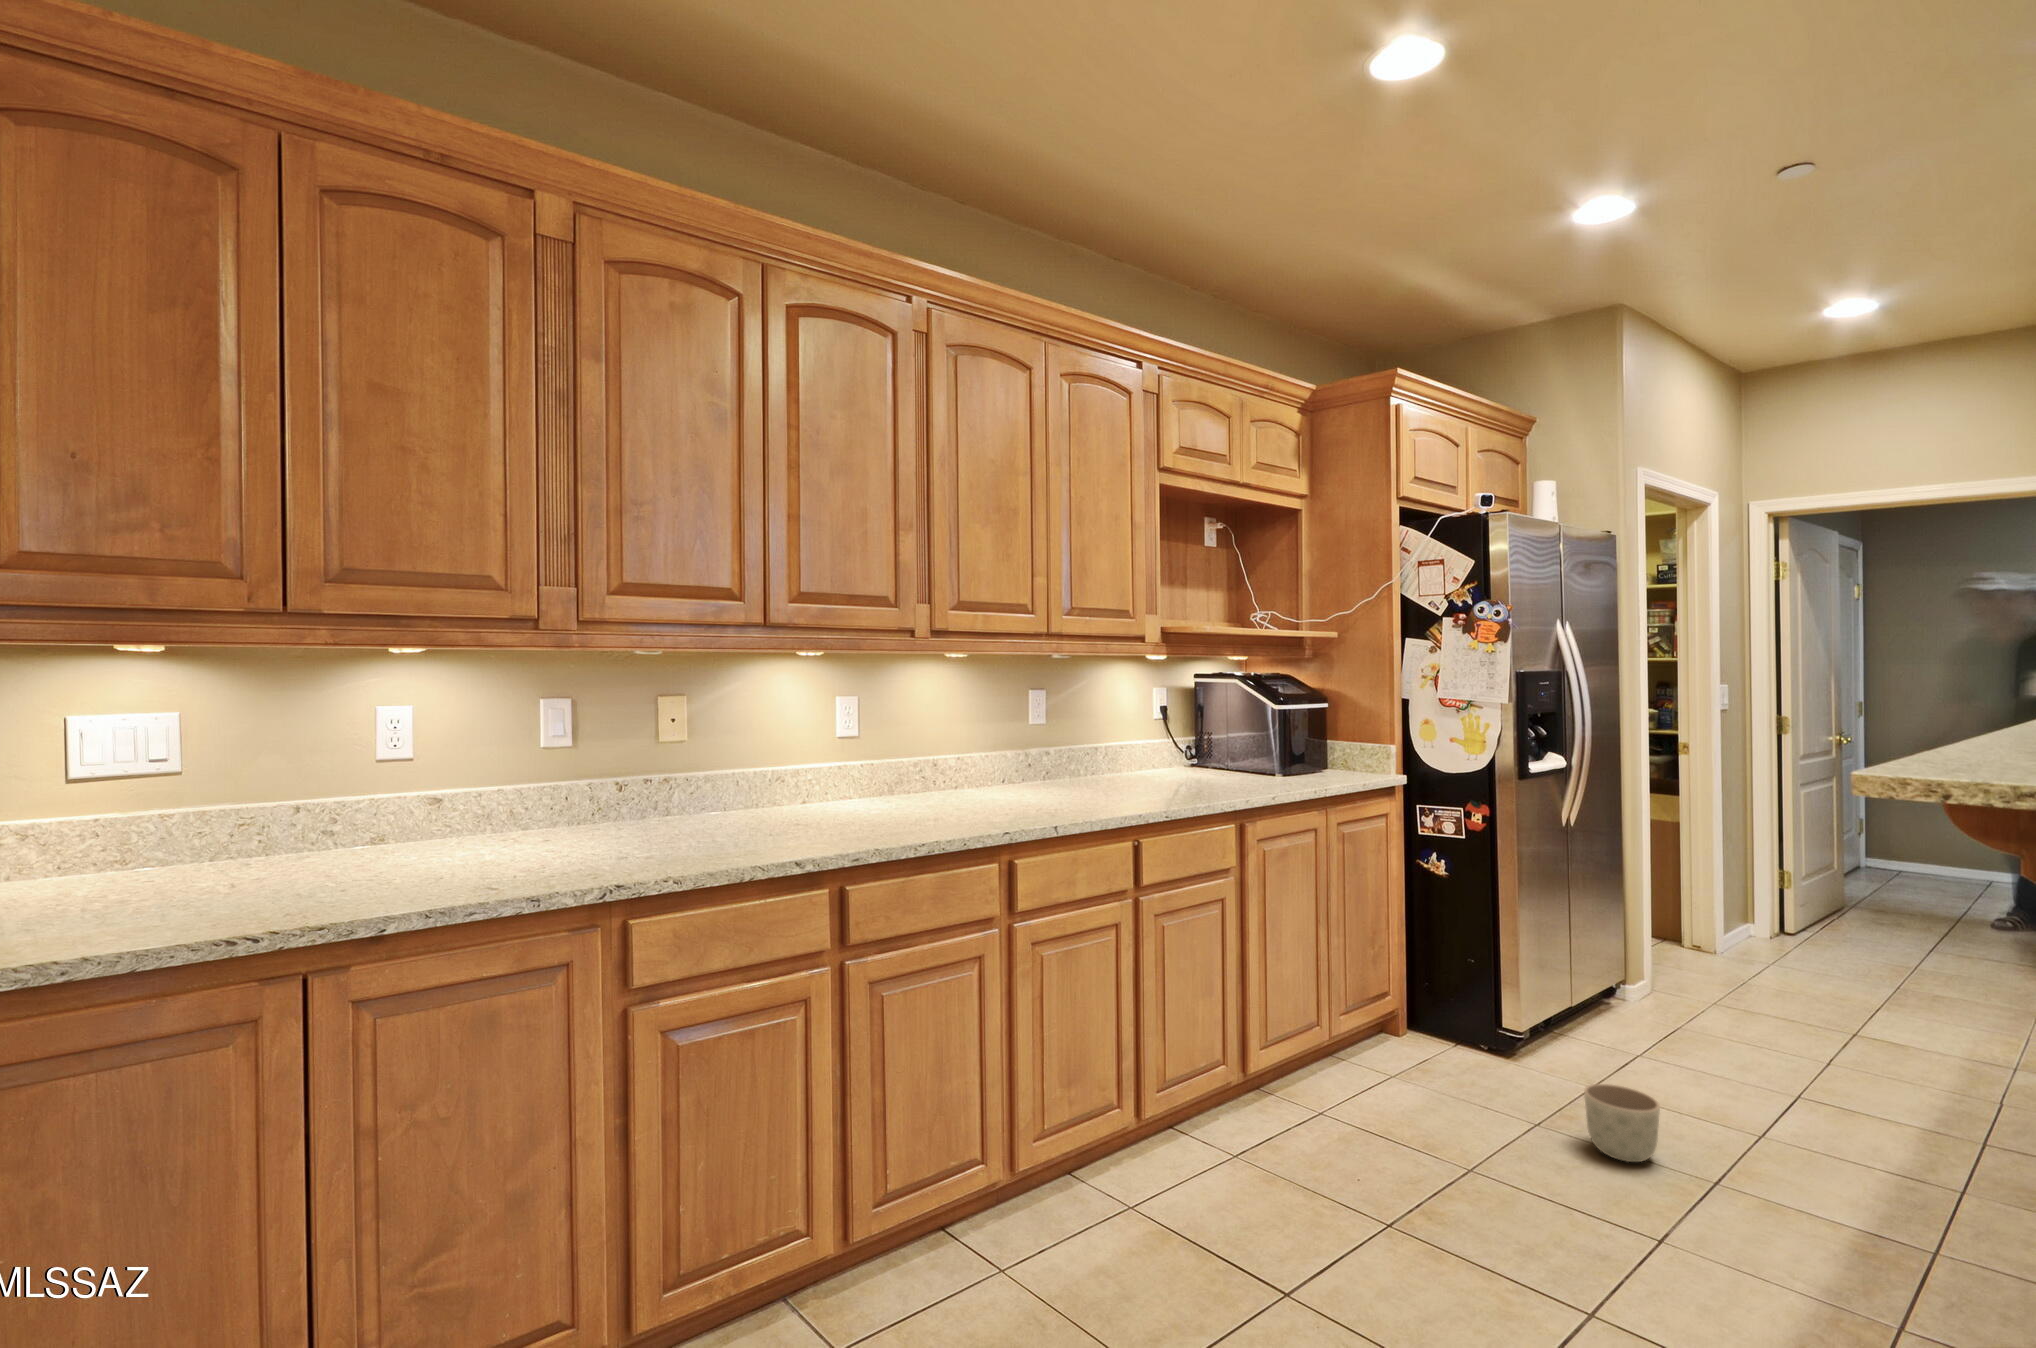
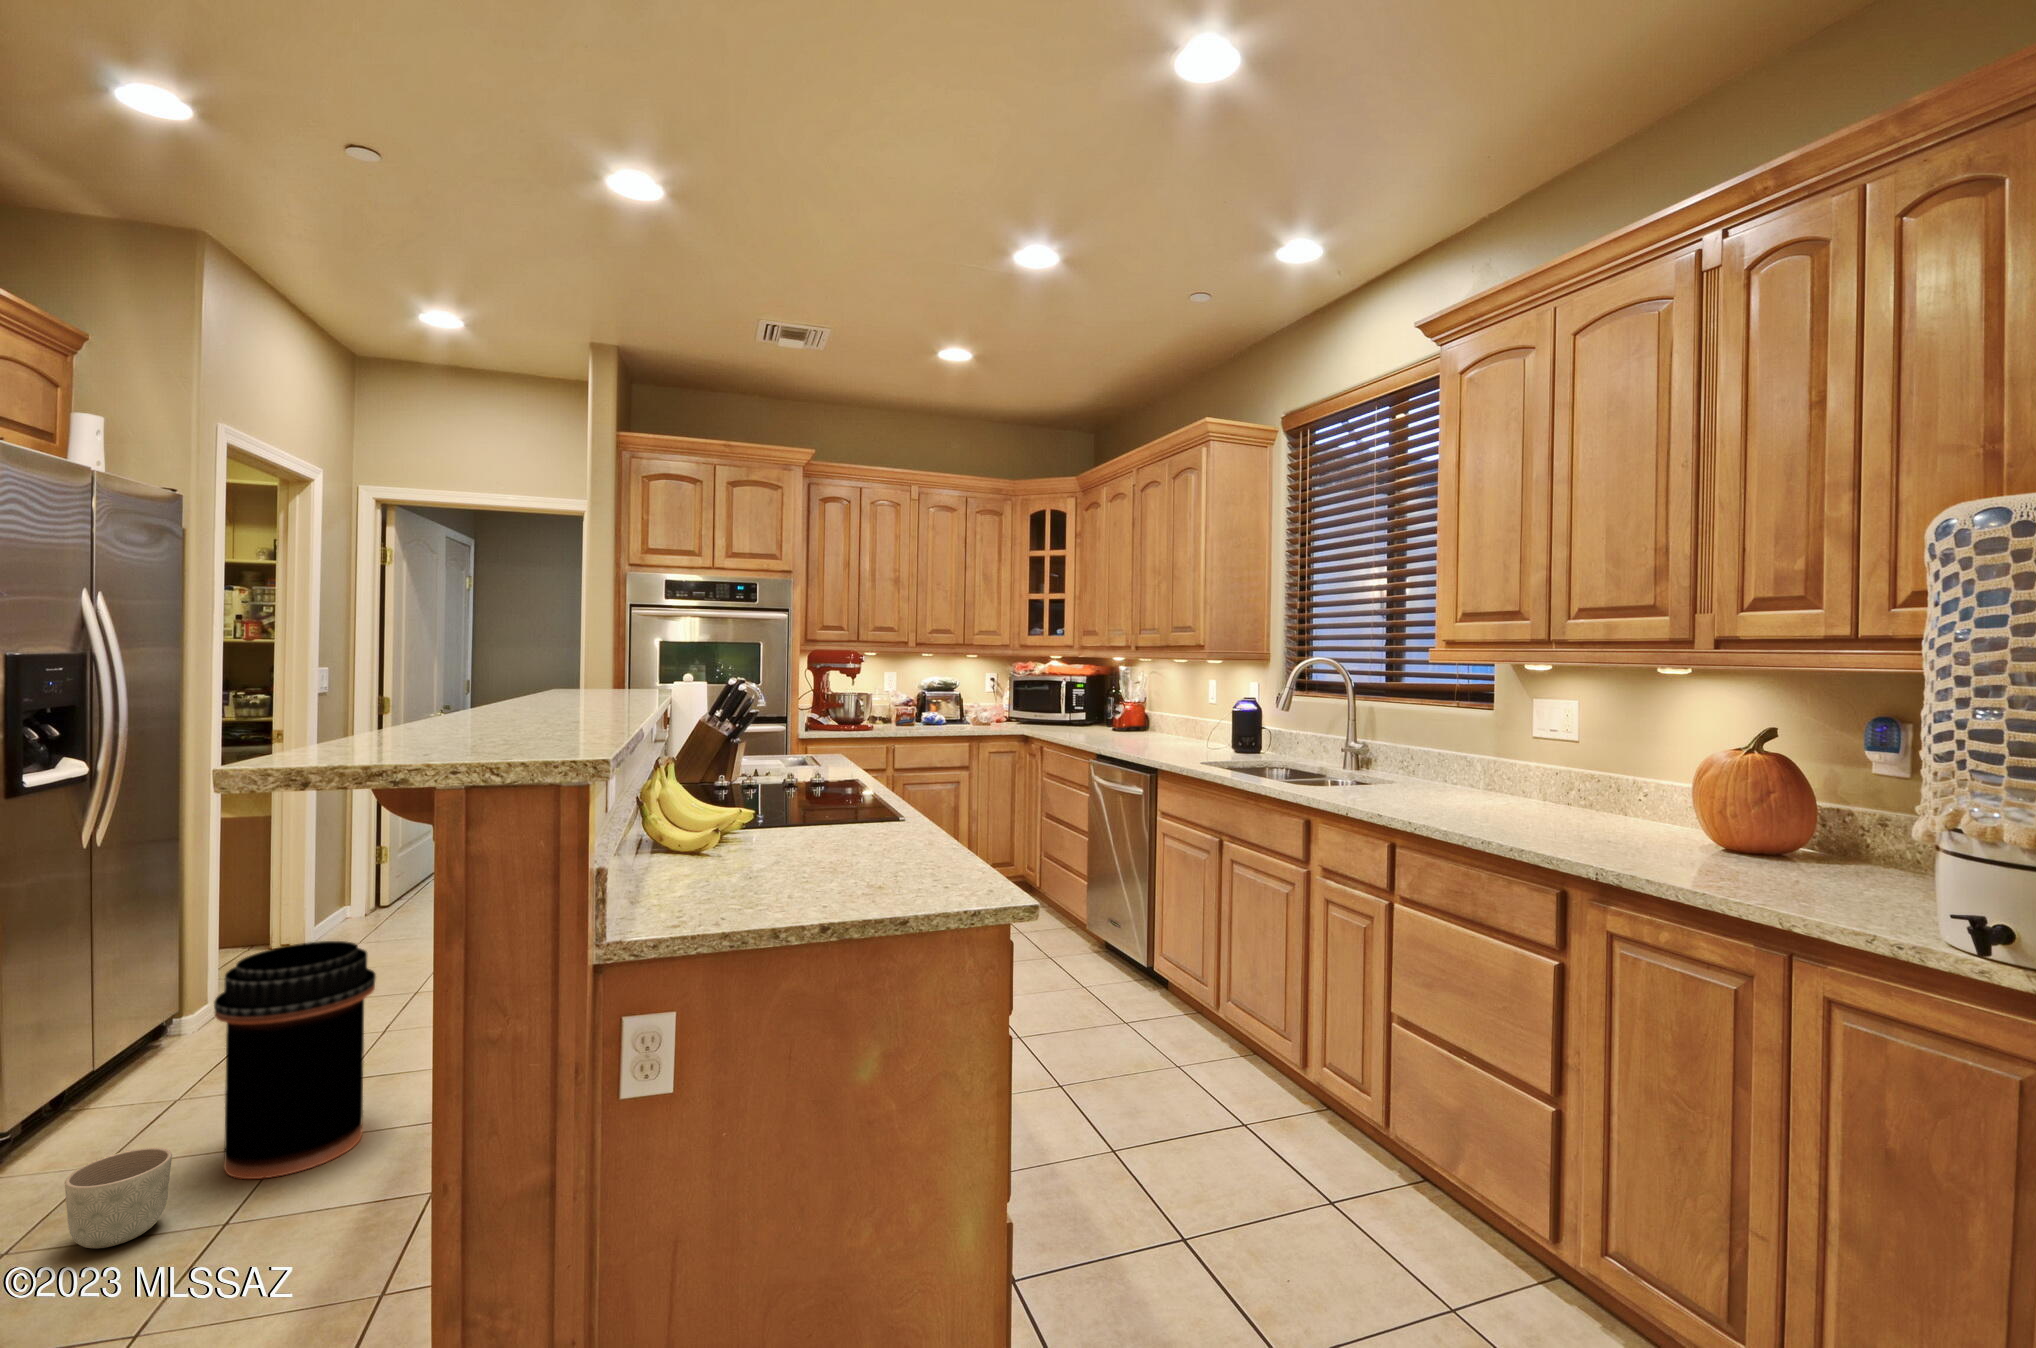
trash can: none [1682,951,1836,1178] -> present [214,941,376,1179]

